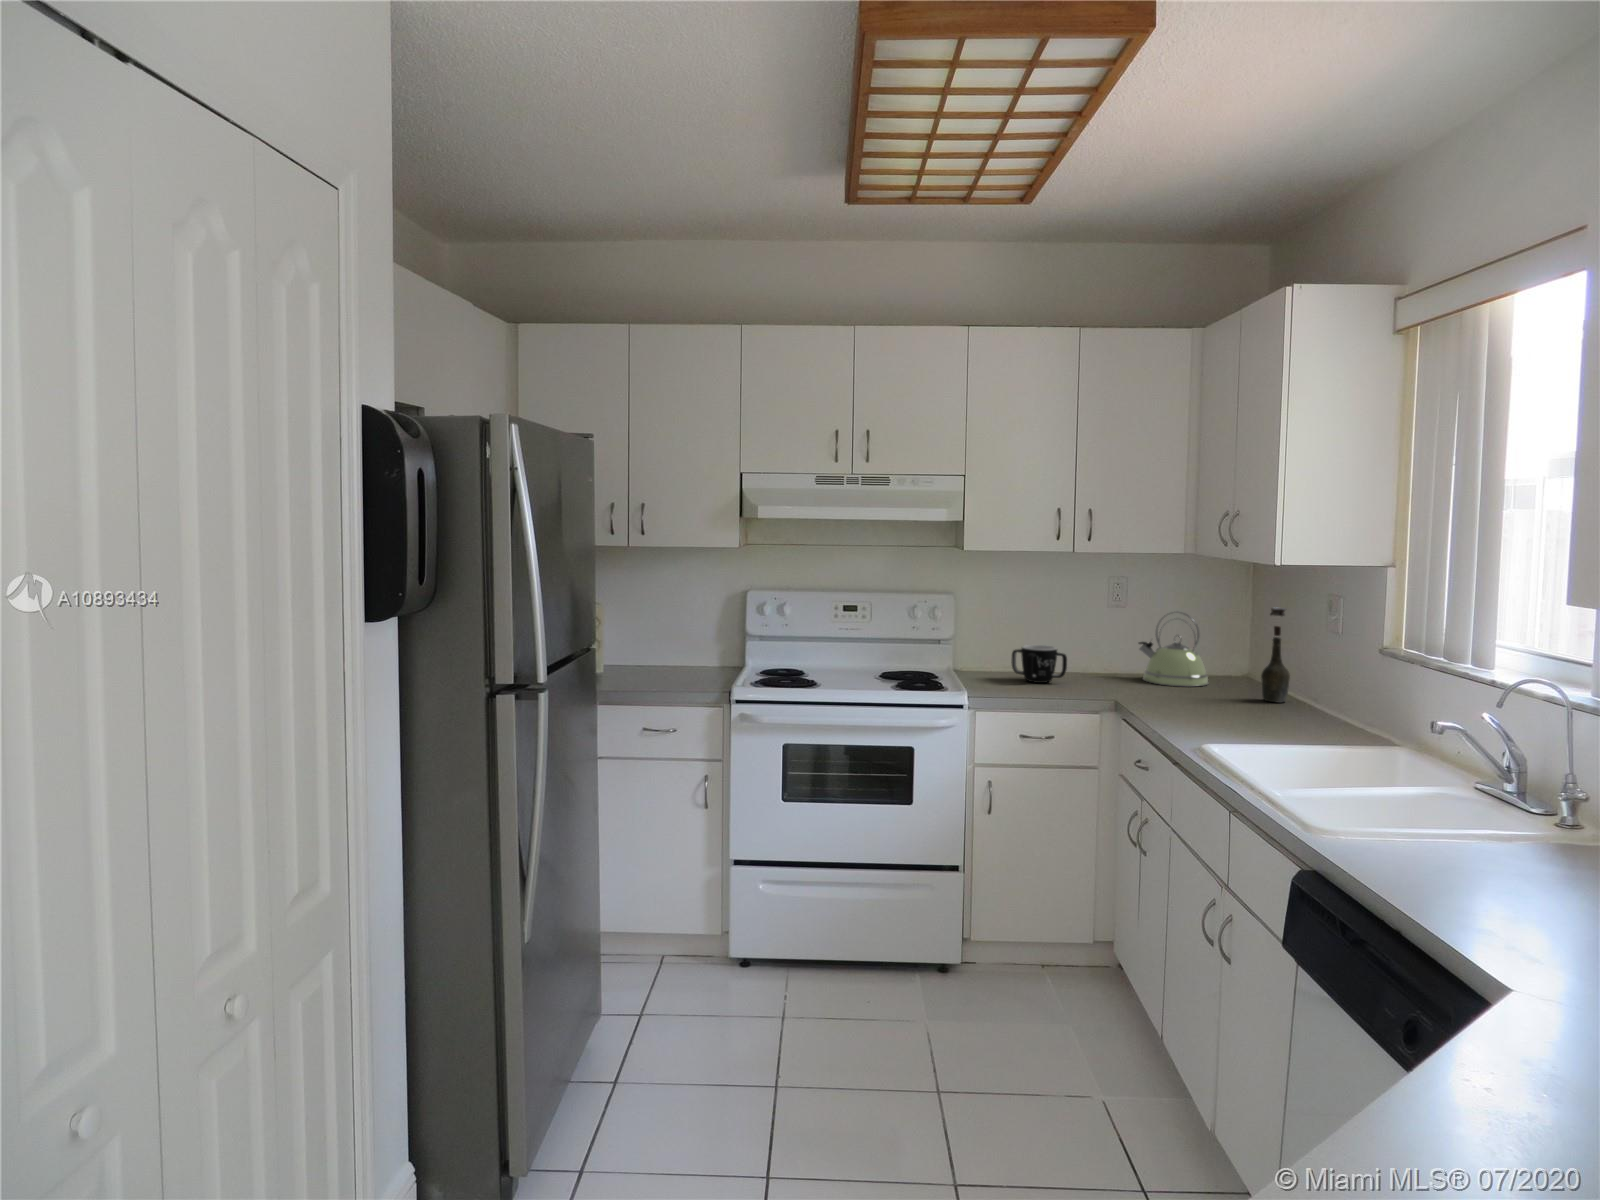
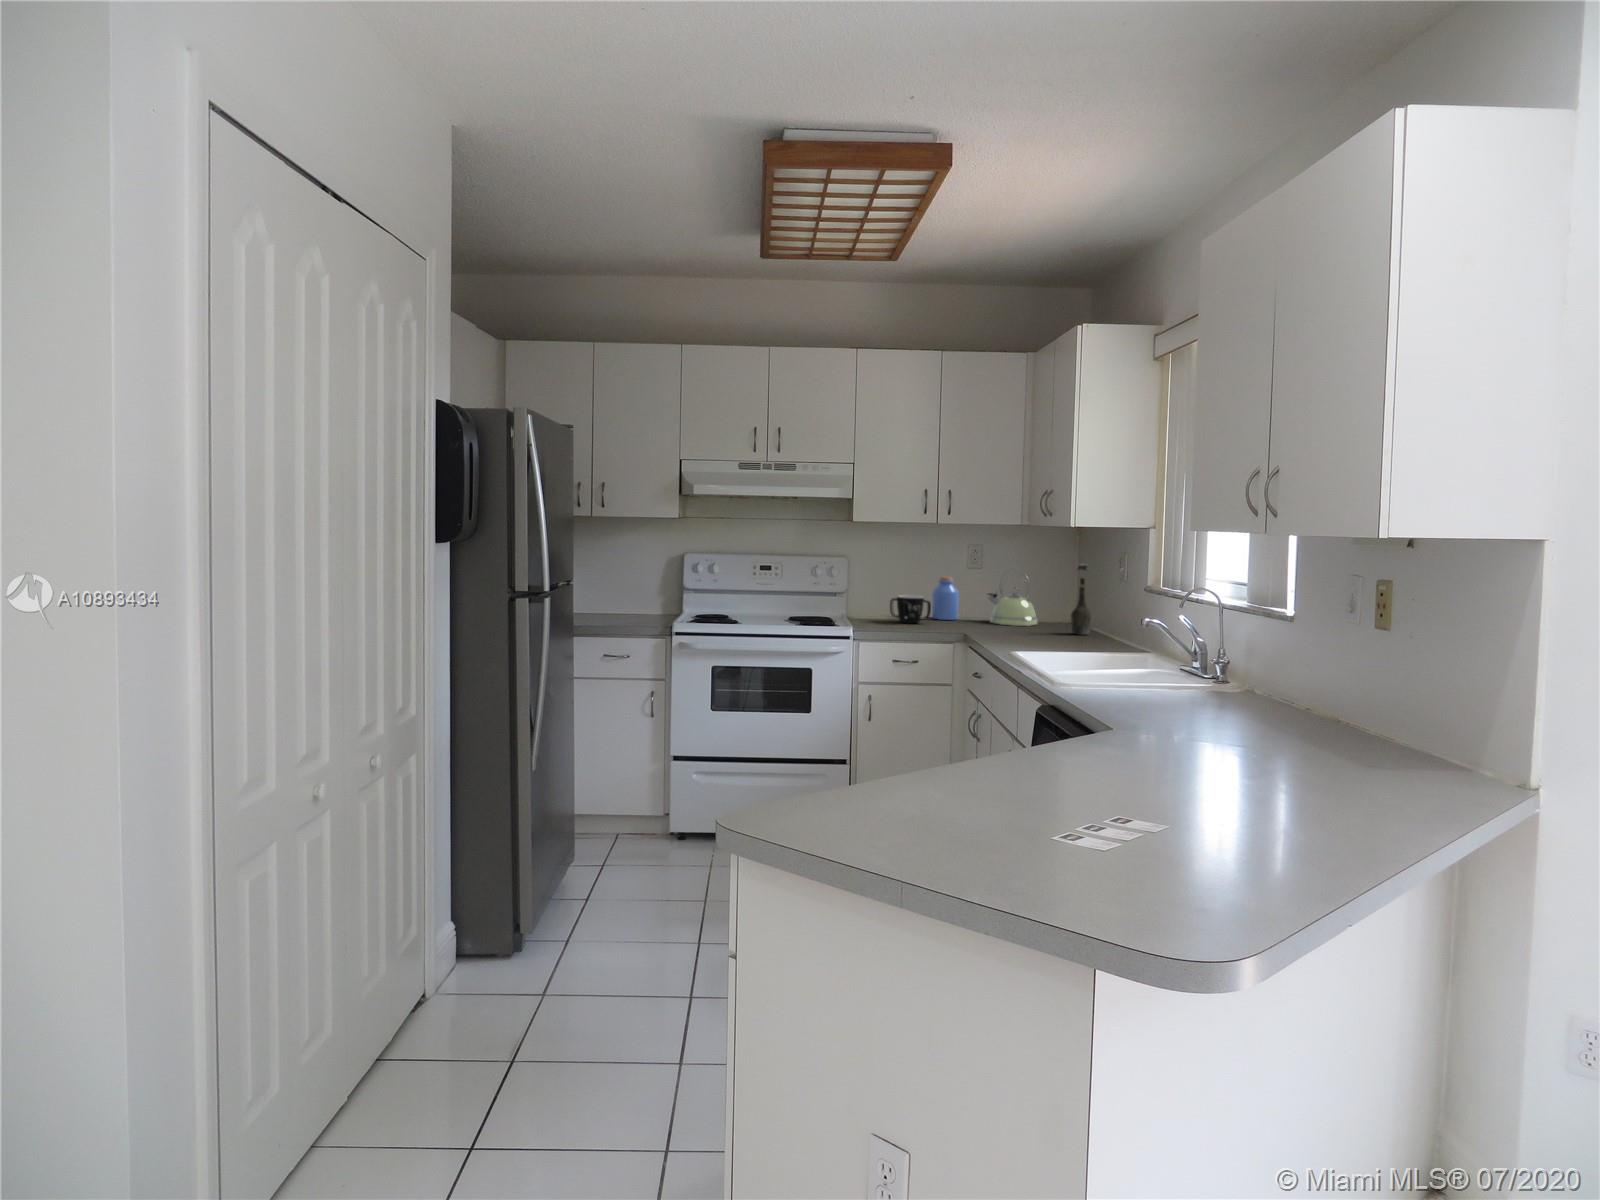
jar: none [1065,620,1101,677] -> present [932,577,959,620]

